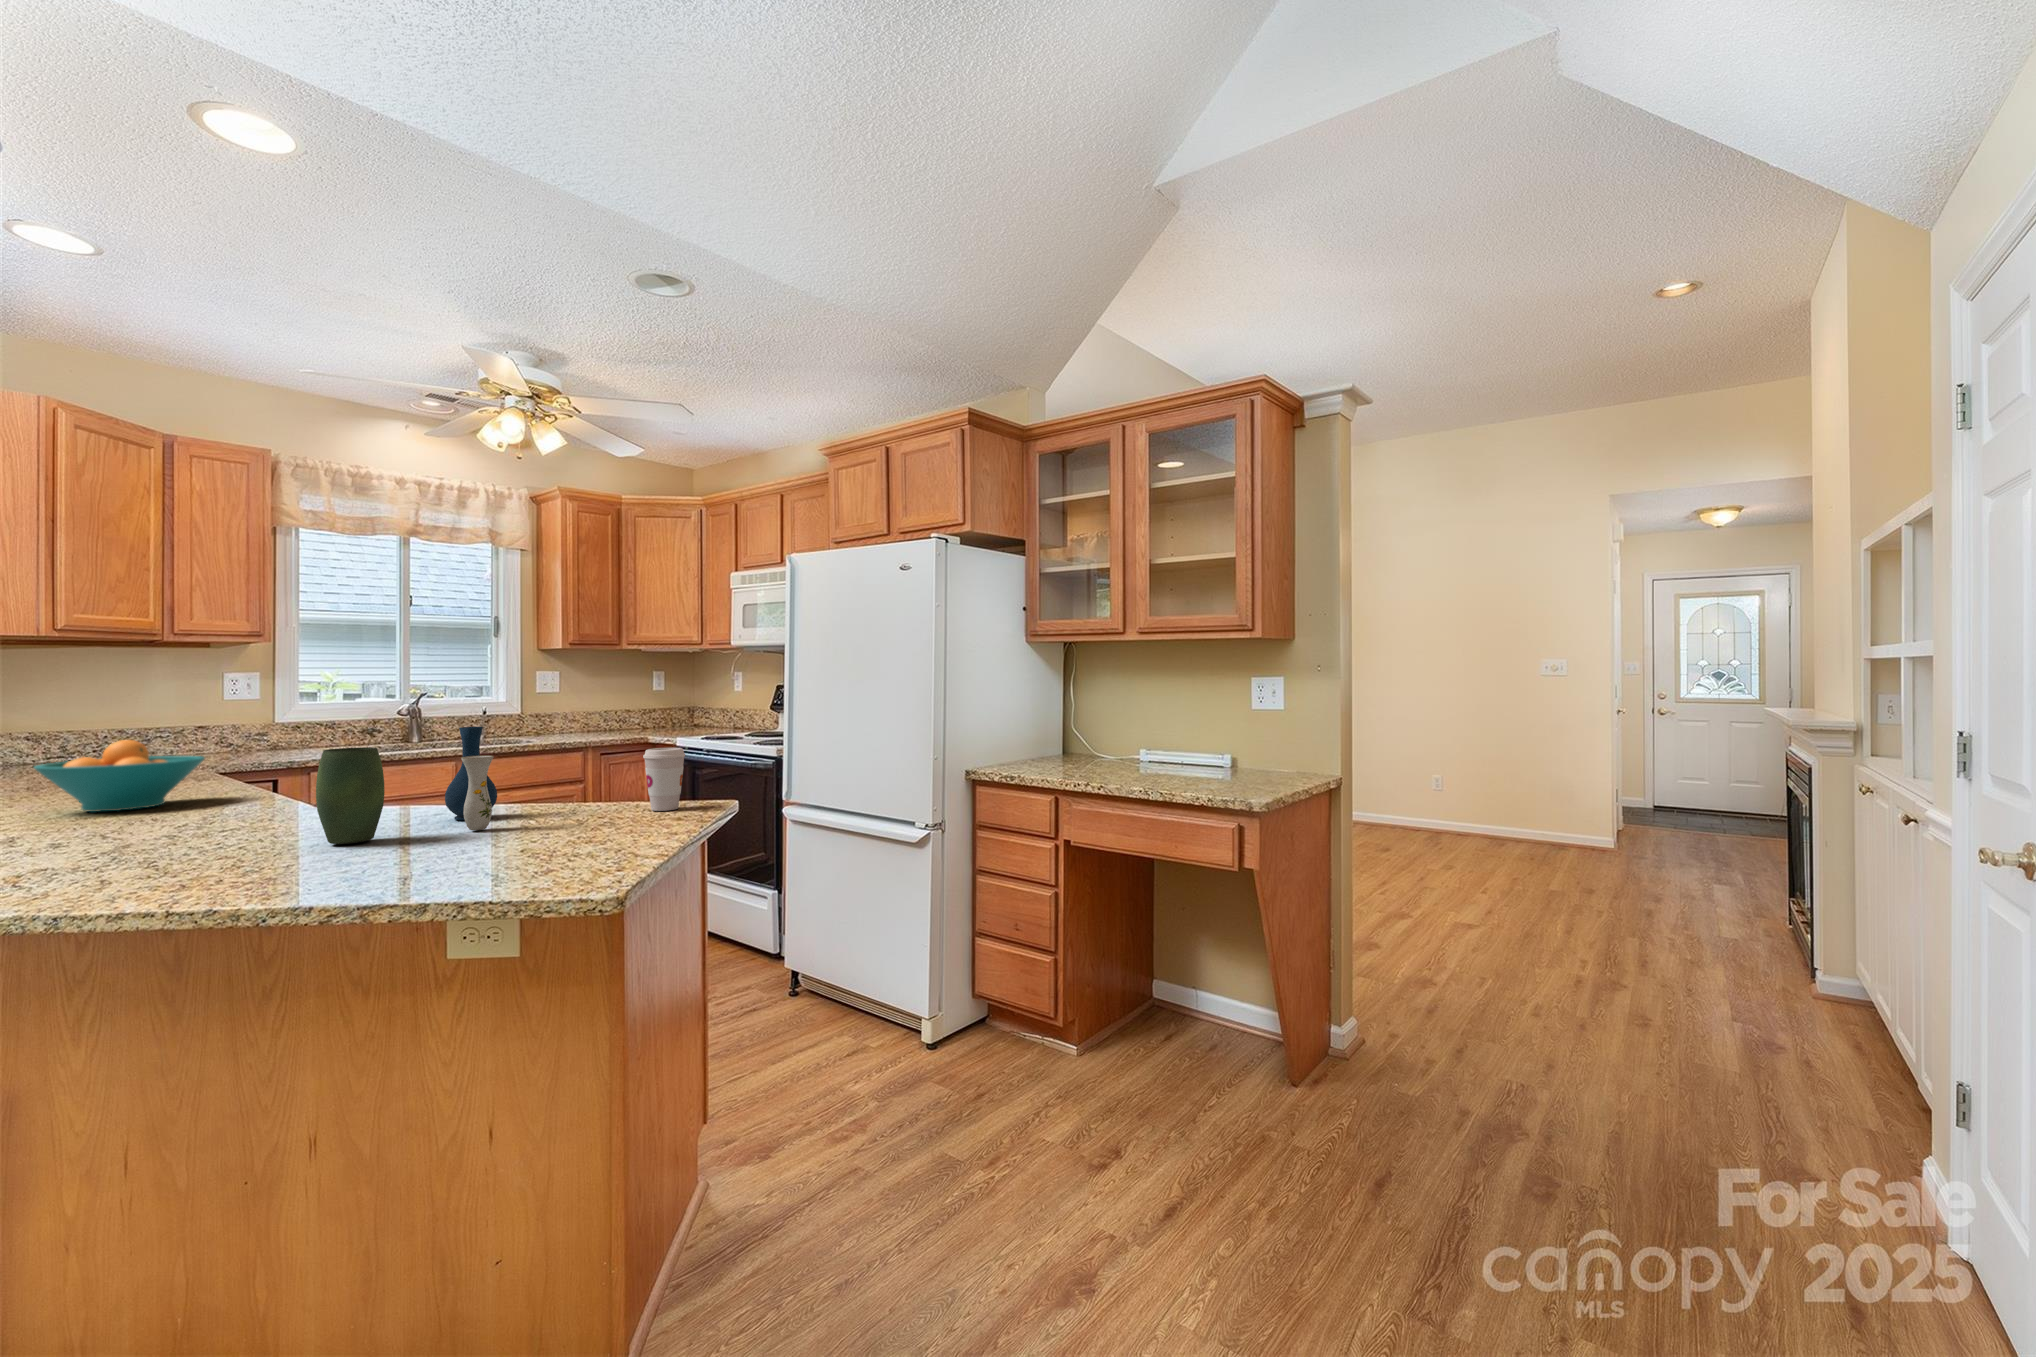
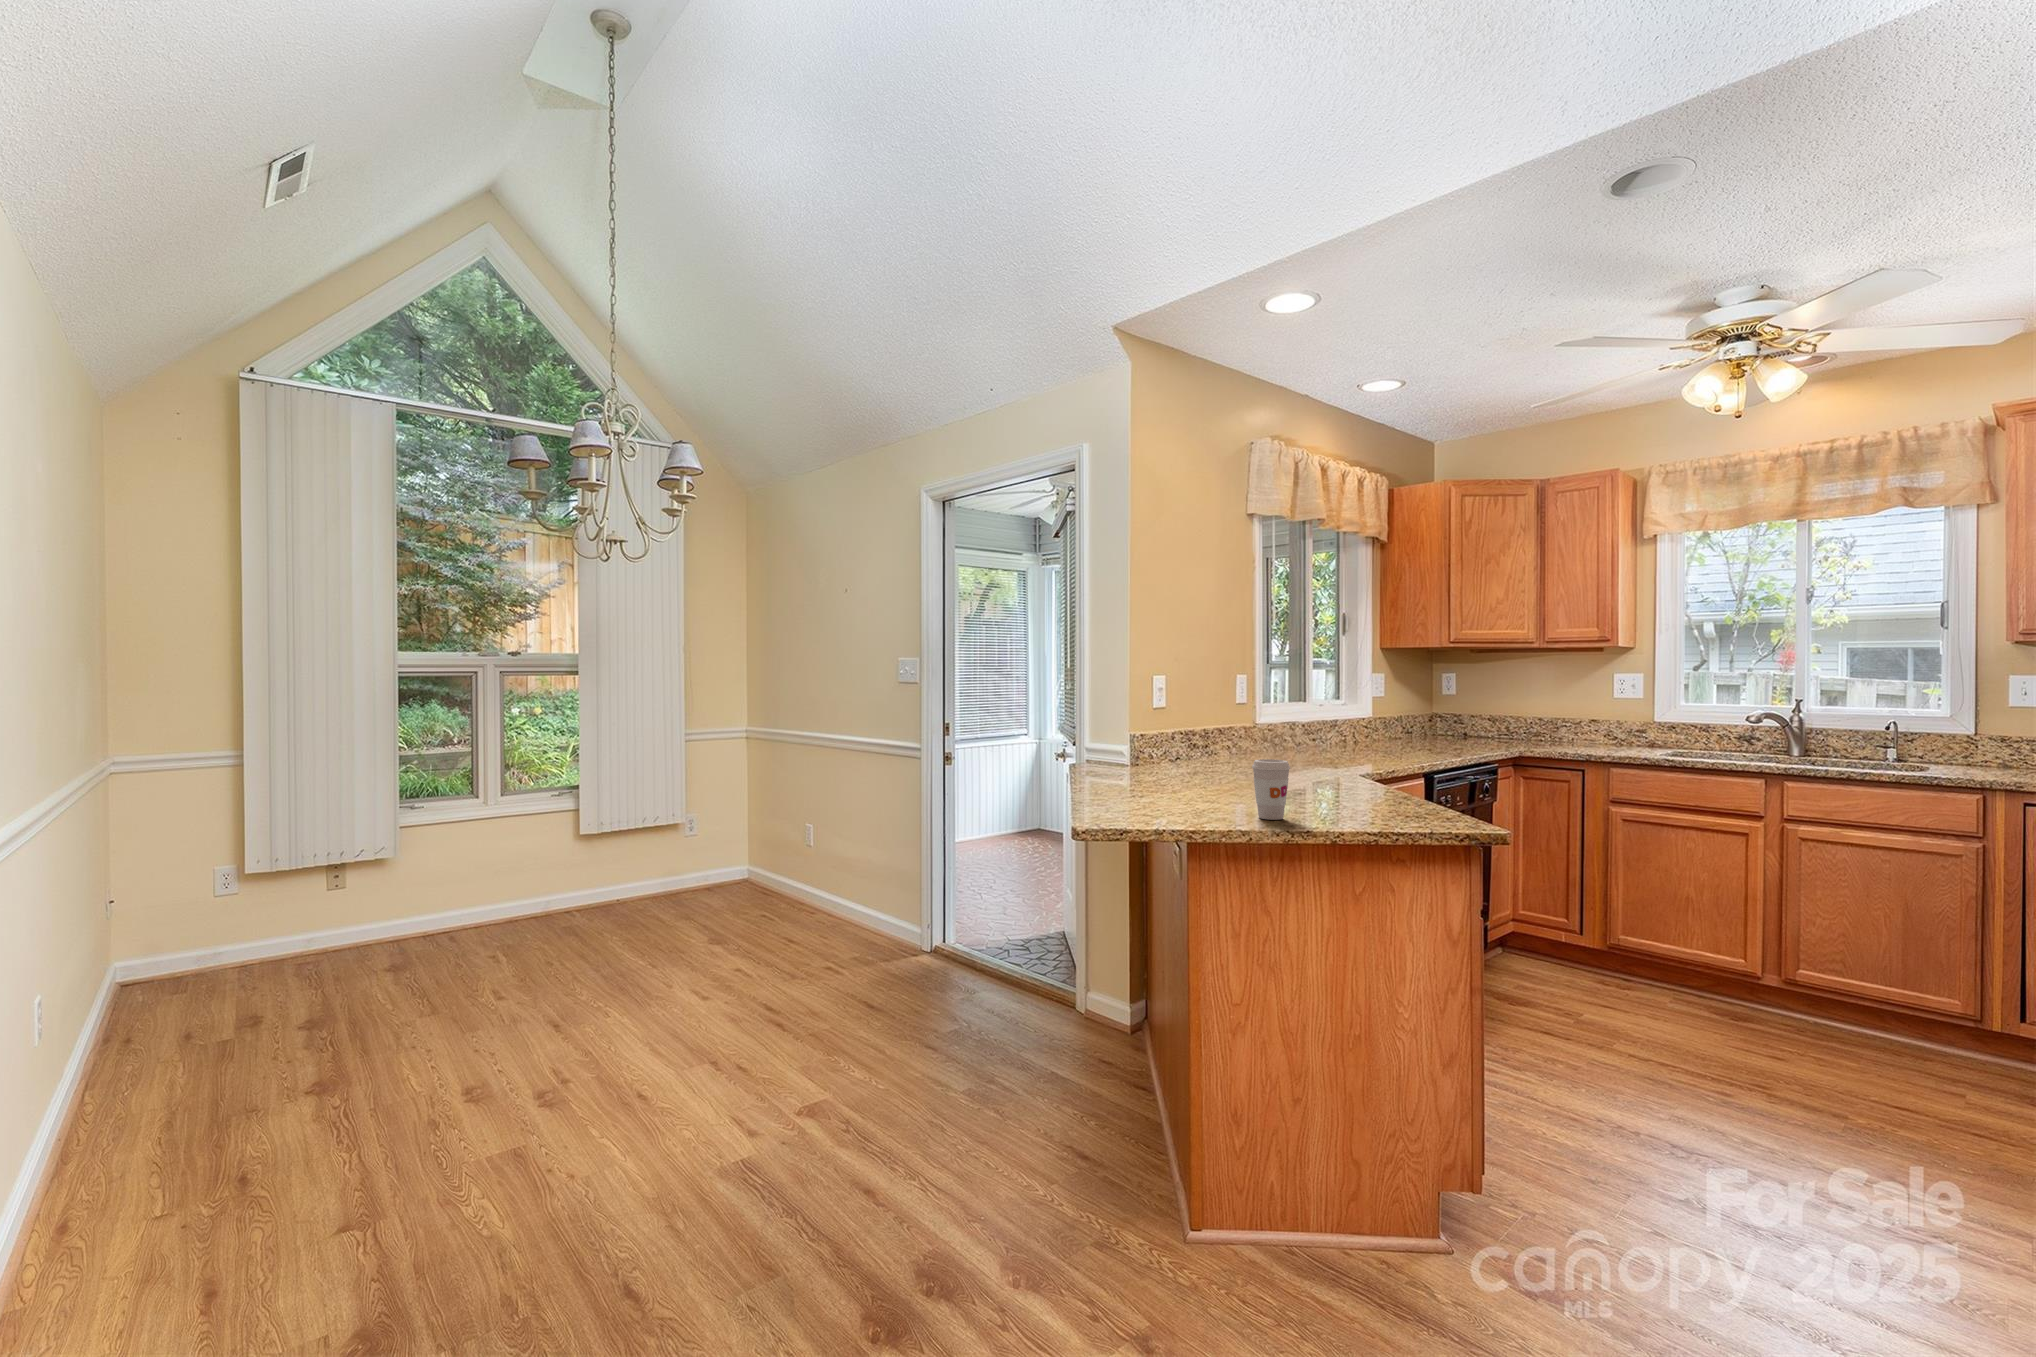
vase: present [316,727,497,844] -> none [1124,726,1252,800]
fruit bowl: present [34,740,205,812] -> none [1262,721,1341,766]

